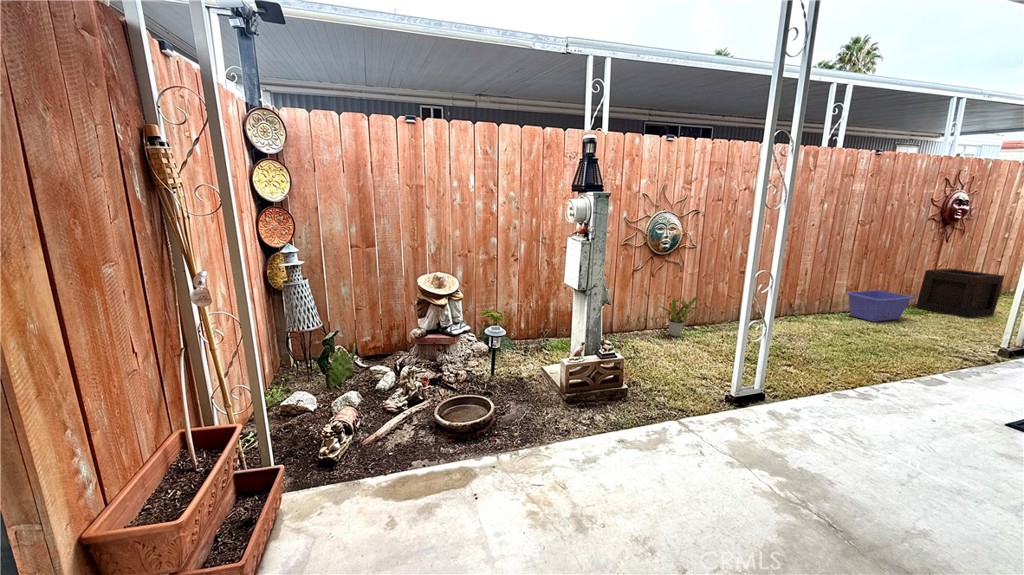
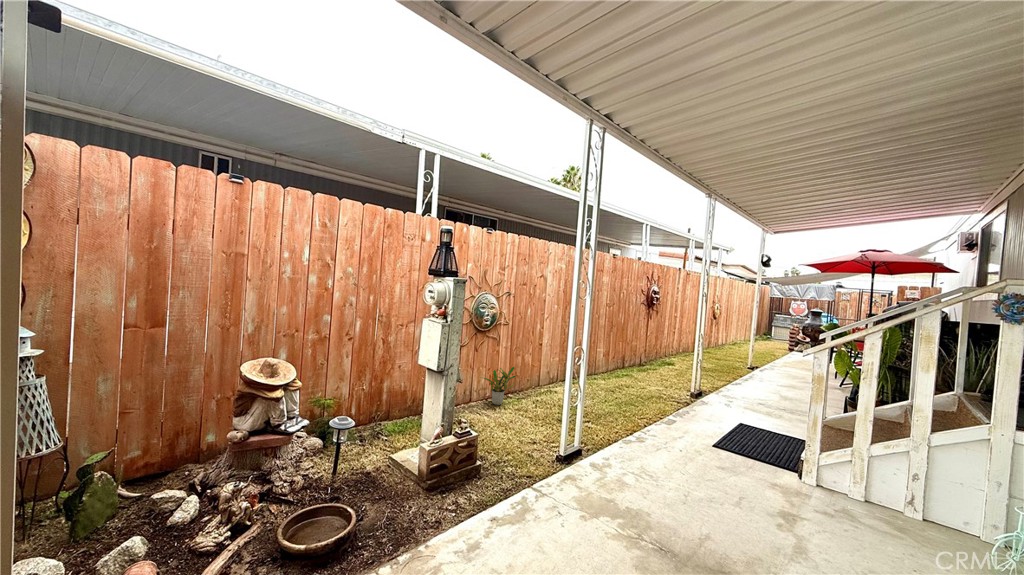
wooden crate: present [917,268,1004,319] -> none [640,336,680,371]
storage bin: present [846,290,914,322] -> none [604,354,641,378]

